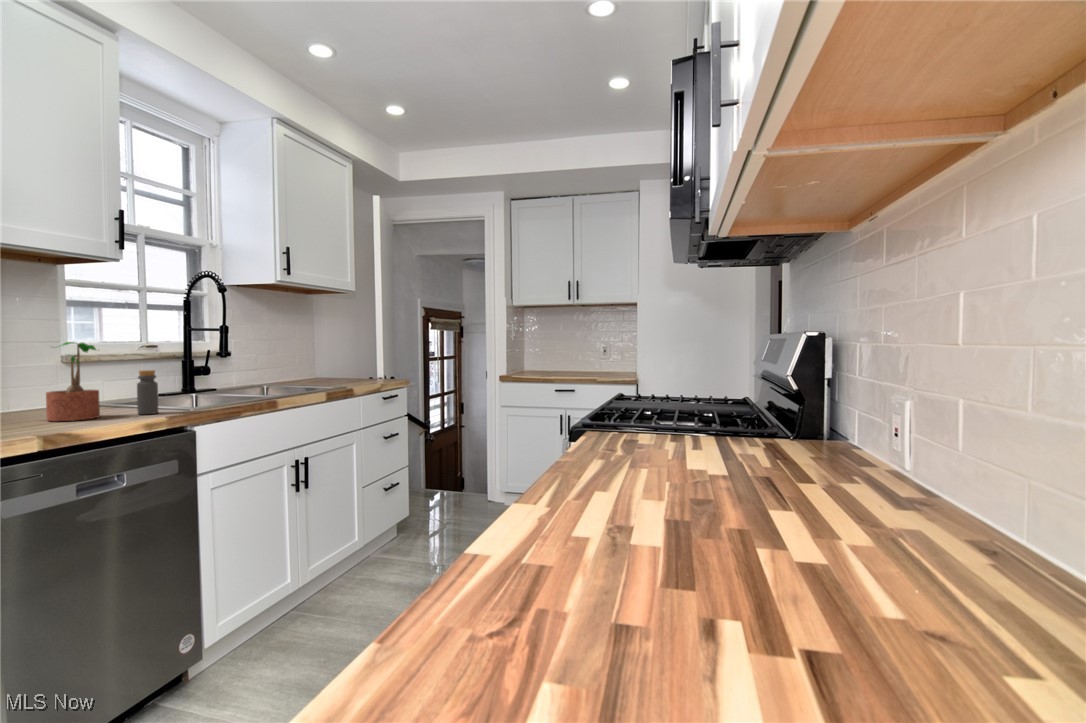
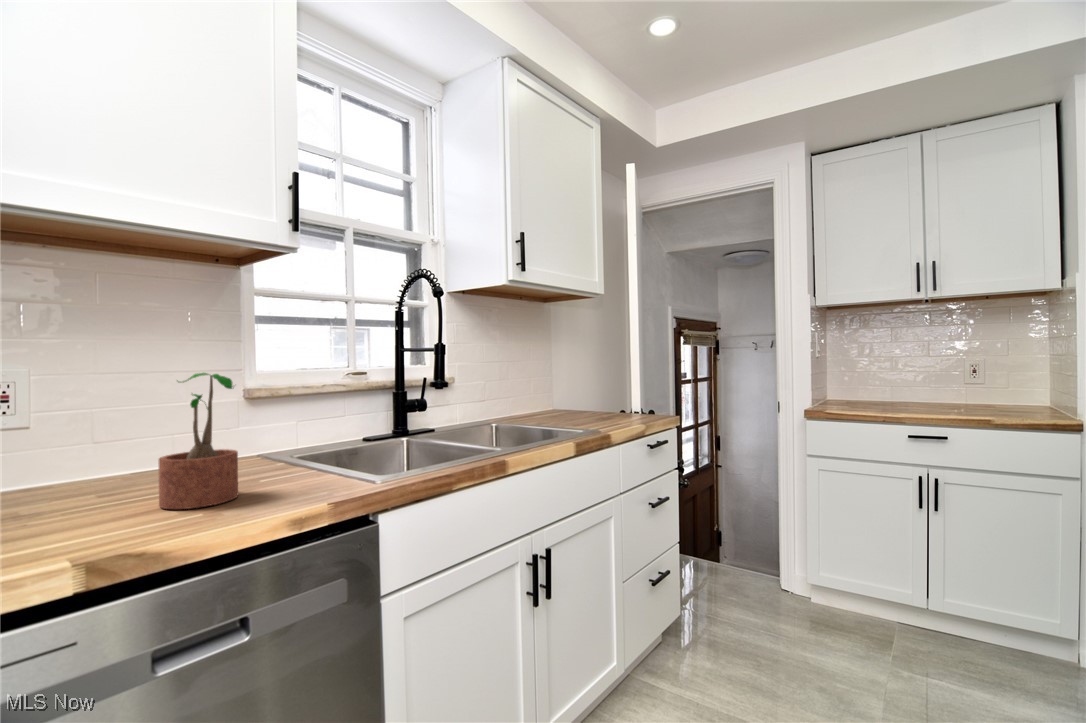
bottle: present [137,370,158,414] -> none [291,418,322,495]

